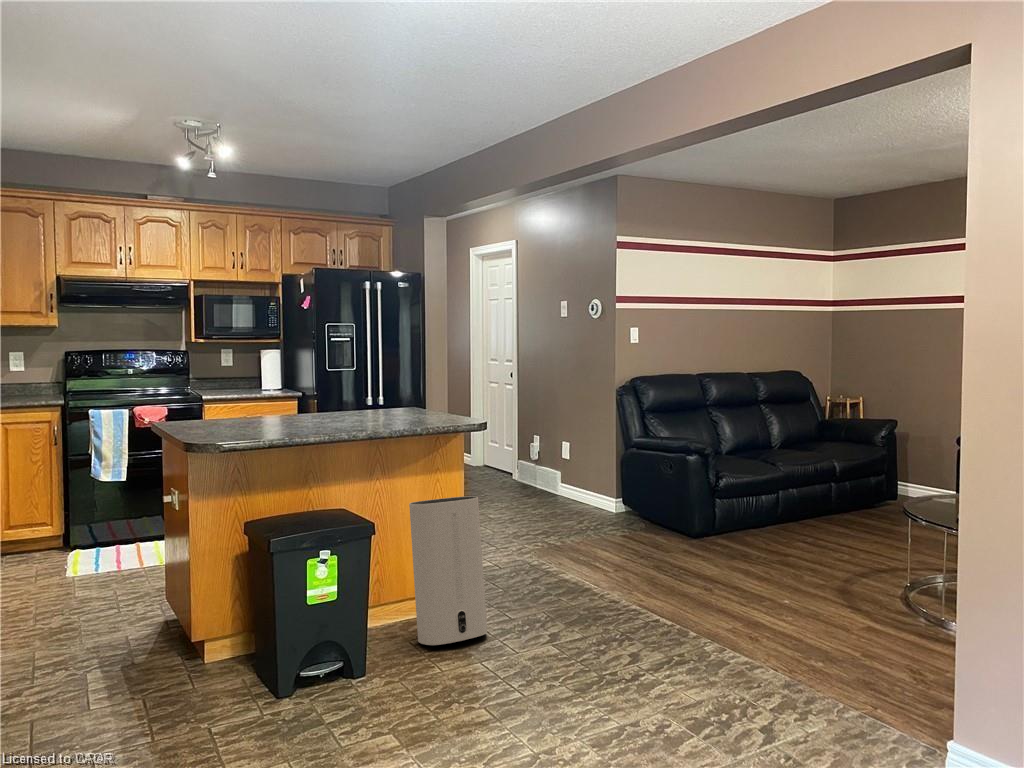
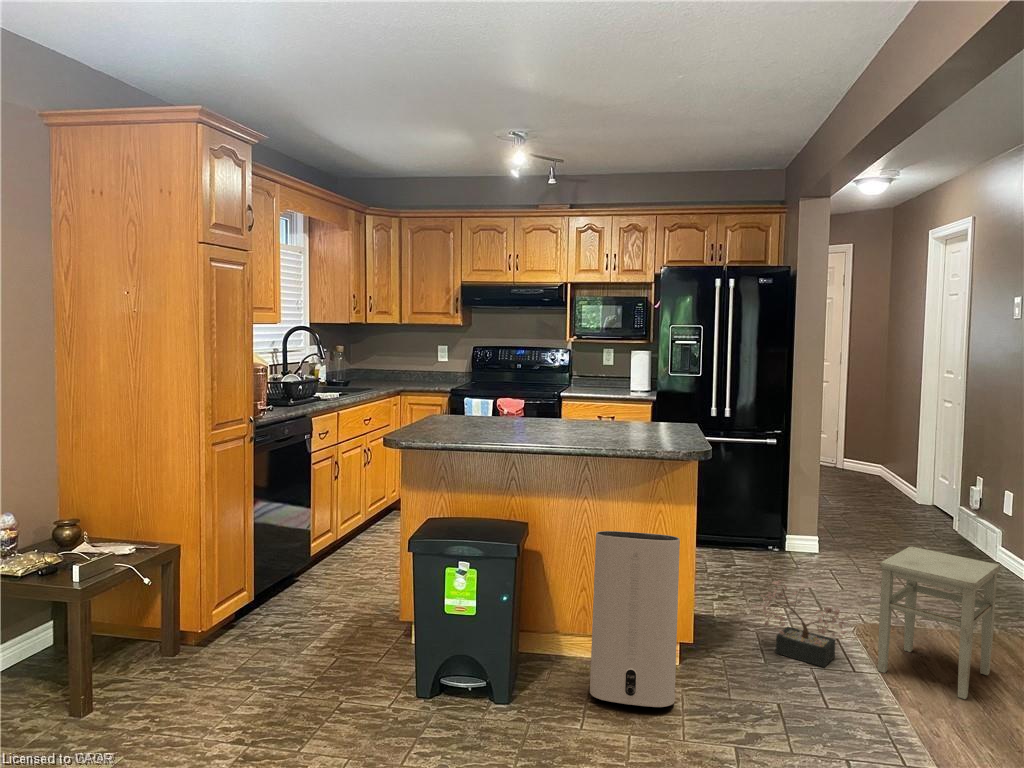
stool: none [568,482,631,575] -> present [878,547,1000,699]
decorative plant: none [486,523,552,581] -> present [761,579,846,667]

